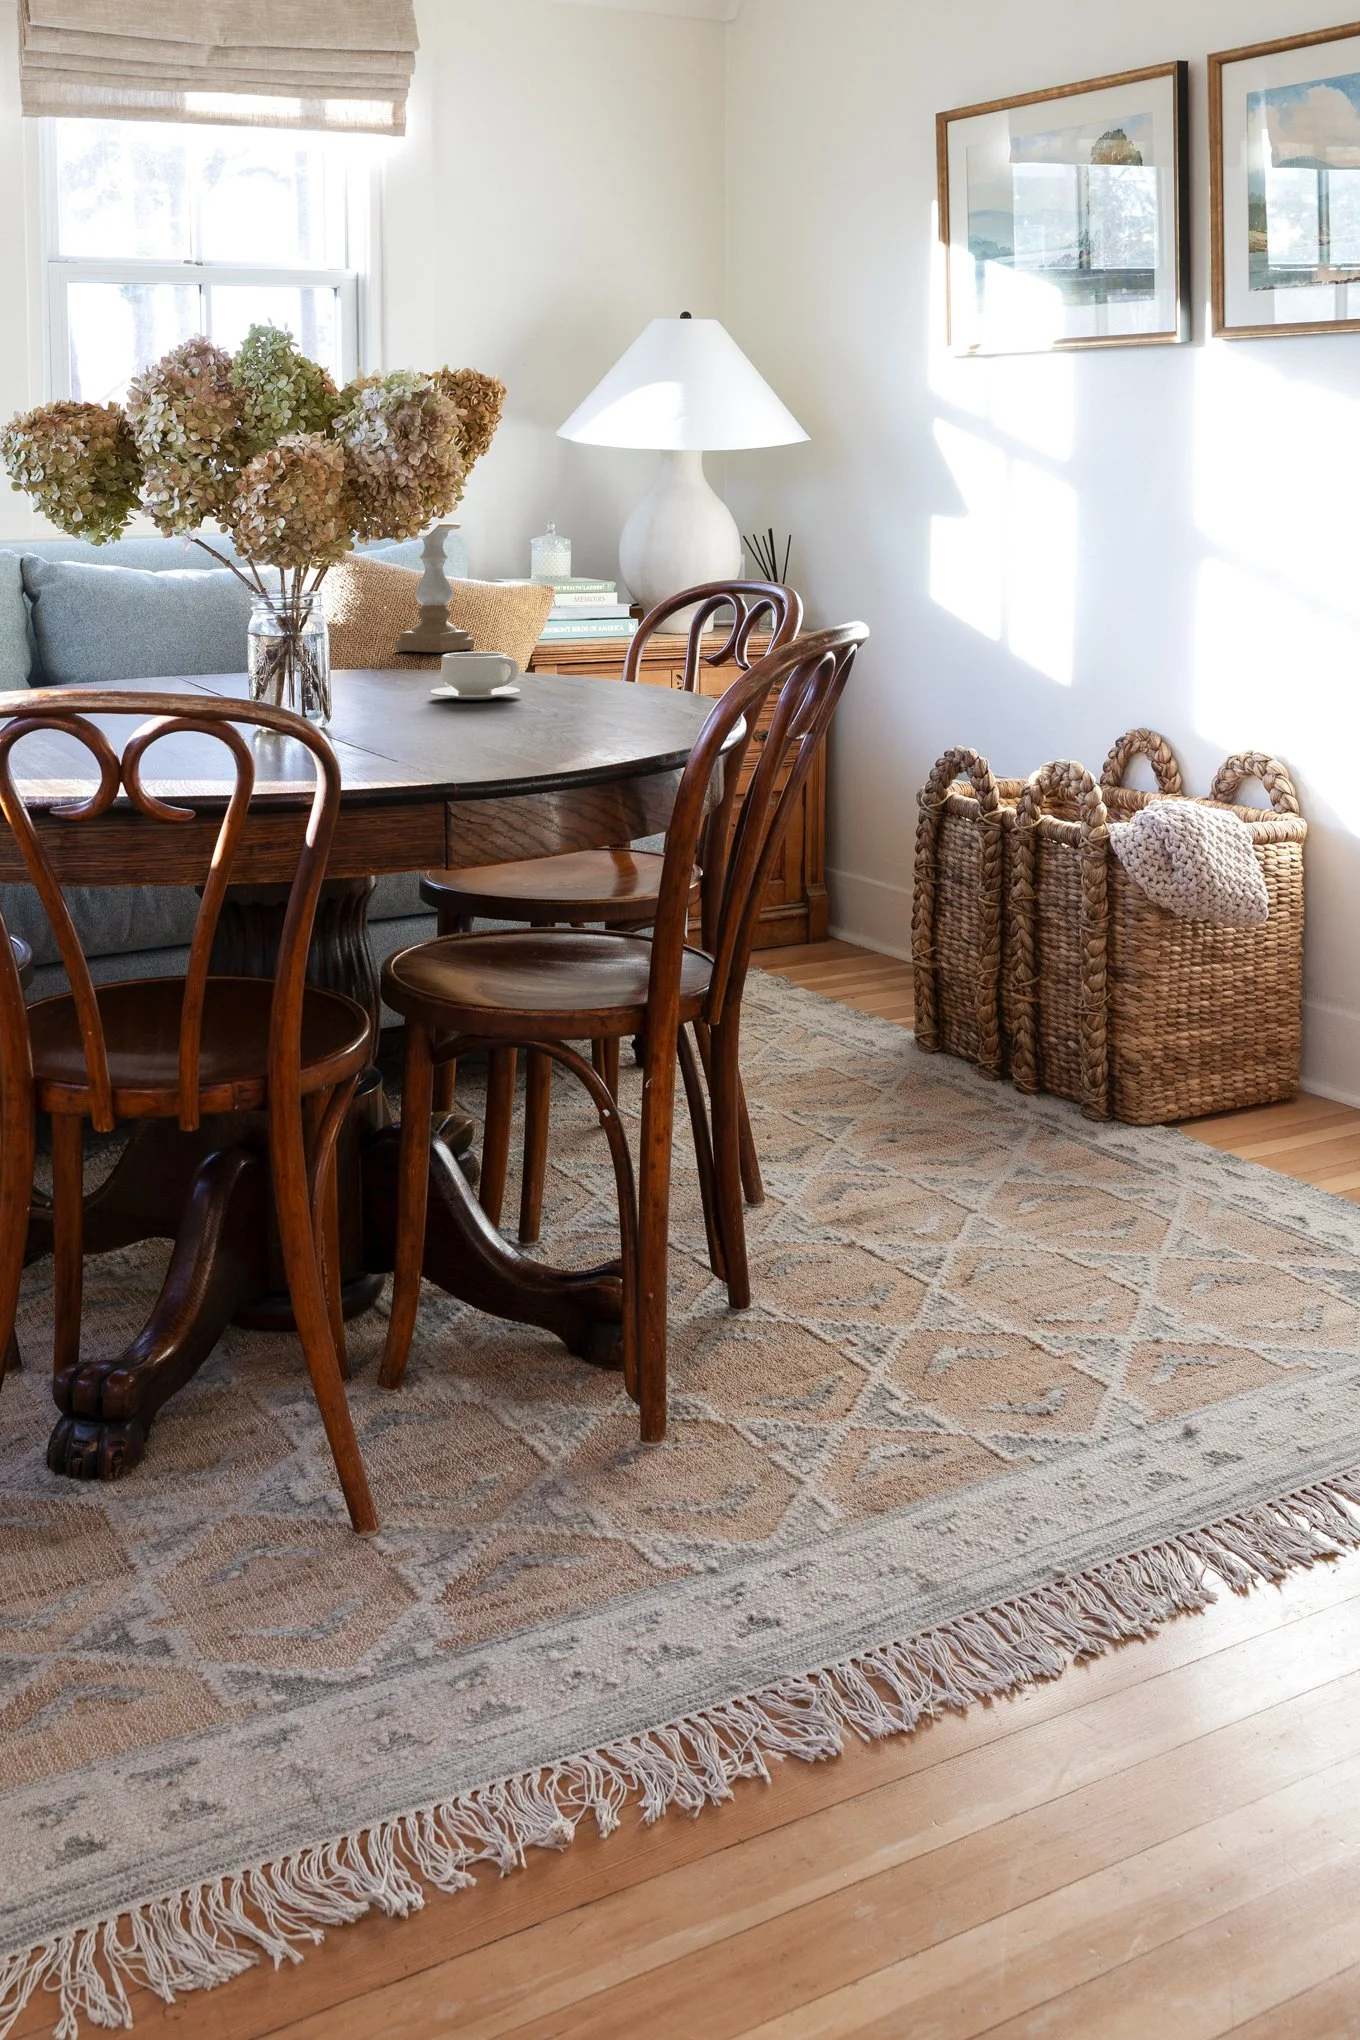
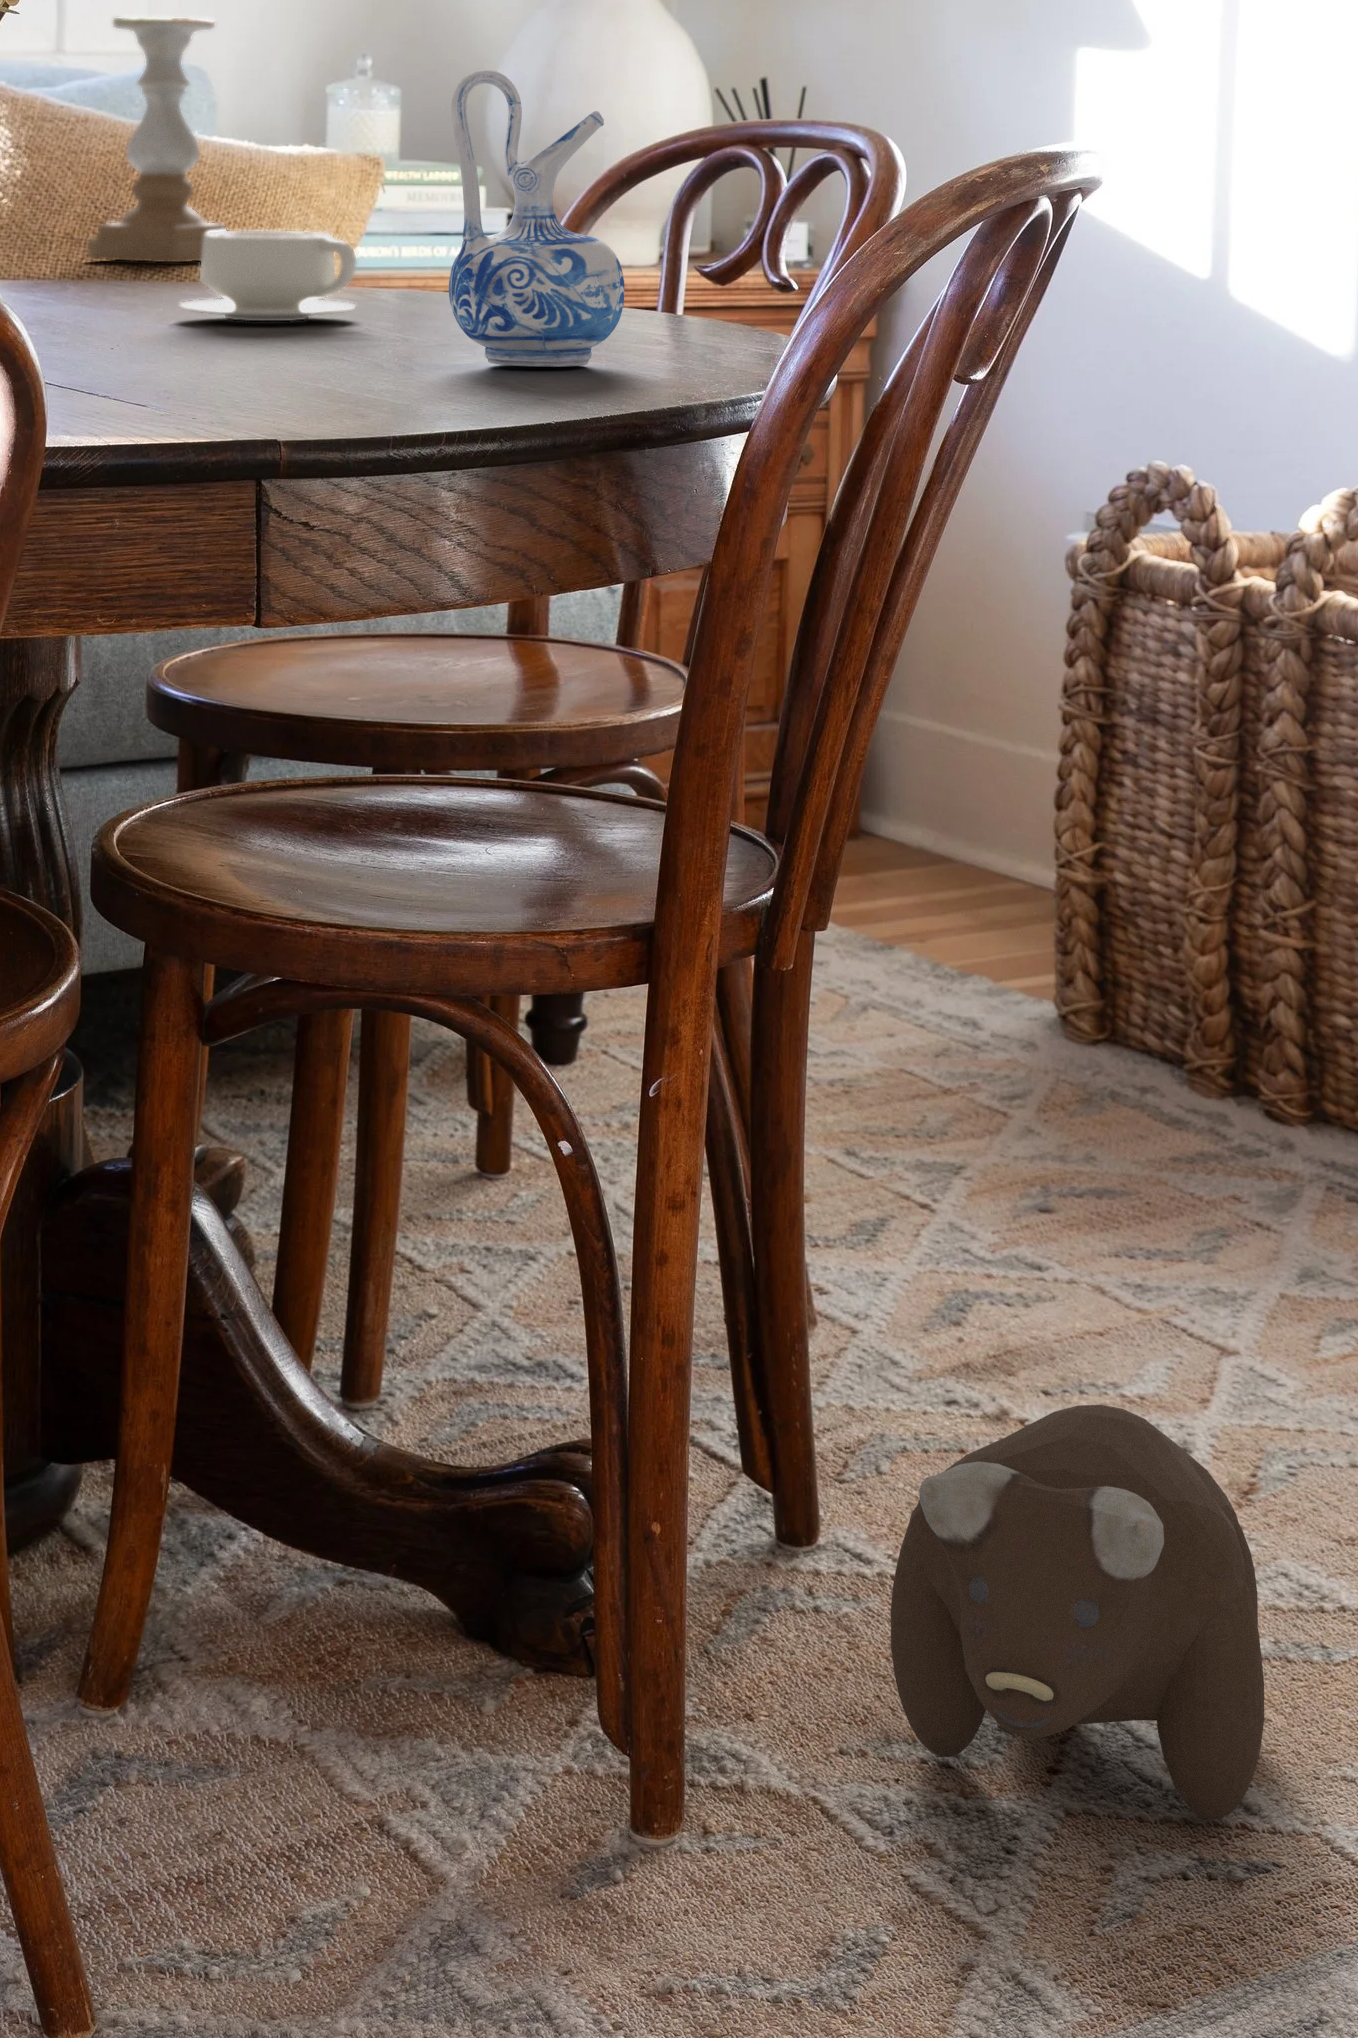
ceramic pitcher: none [552,587,639,732] -> present [449,70,625,367]
plush toy: none [768,1234,948,1430] -> present [891,1405,1264,1820]

